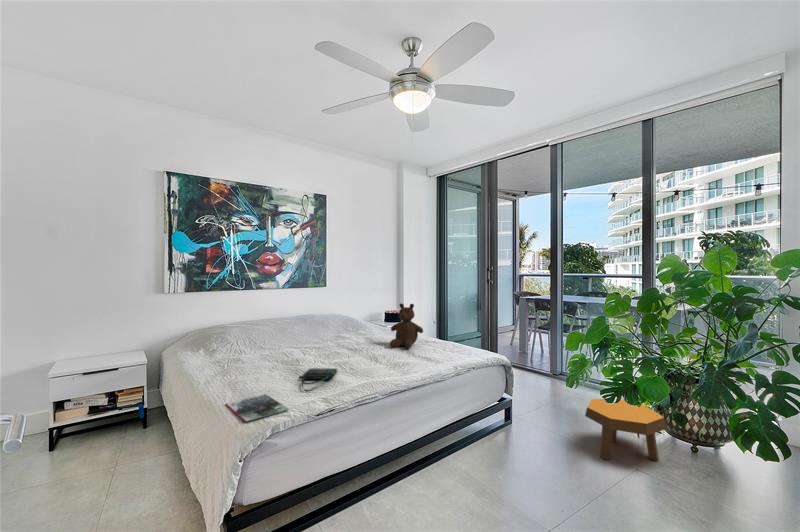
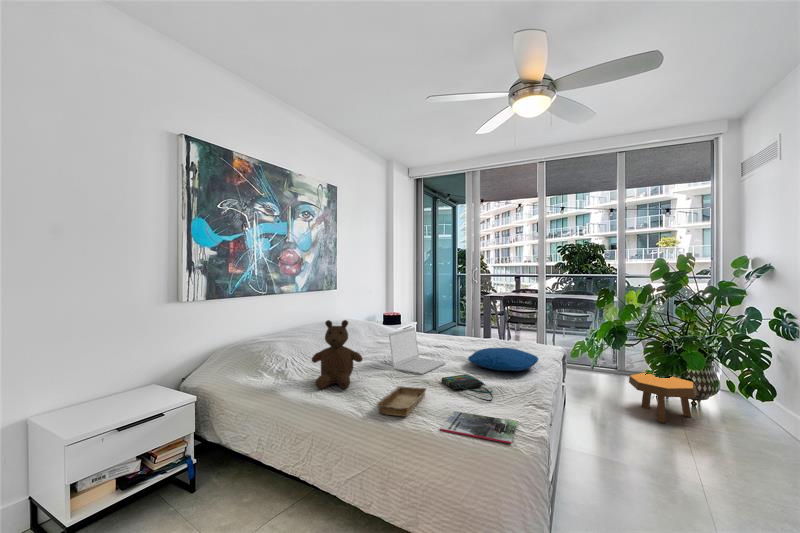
teddy bear: present [390,303,423,349] -> present [312,320,363,389]
laptop: none [297,324,348,364] -> present [389,327,446,374]
pillow: none [359,348,423,371] -> present [468,348,538,371]
tray: none [210,370,274,392] -> present [376,386,426,417]

